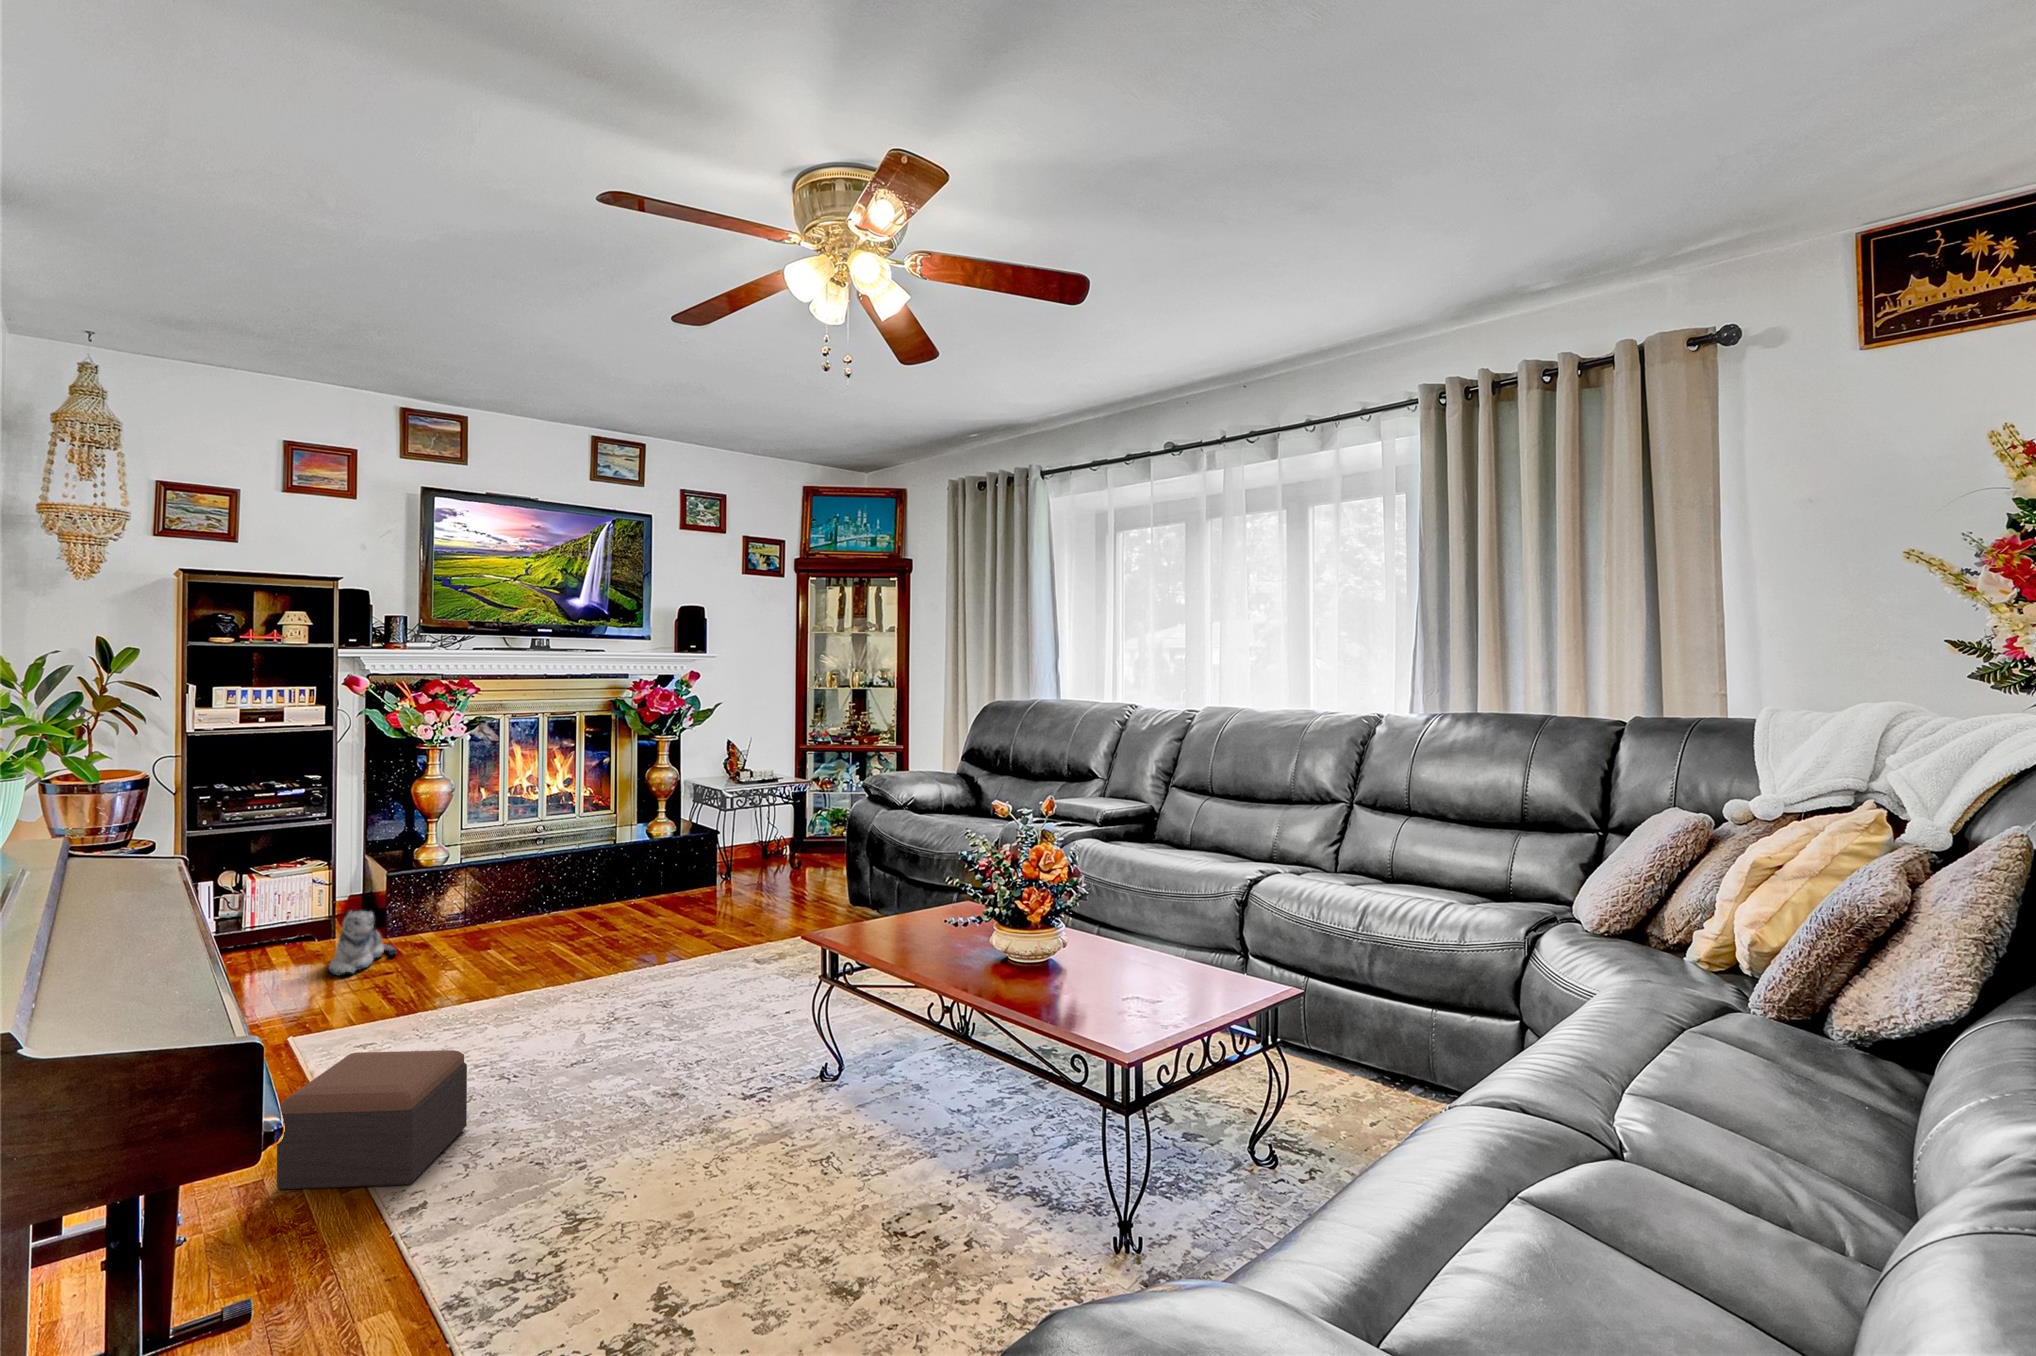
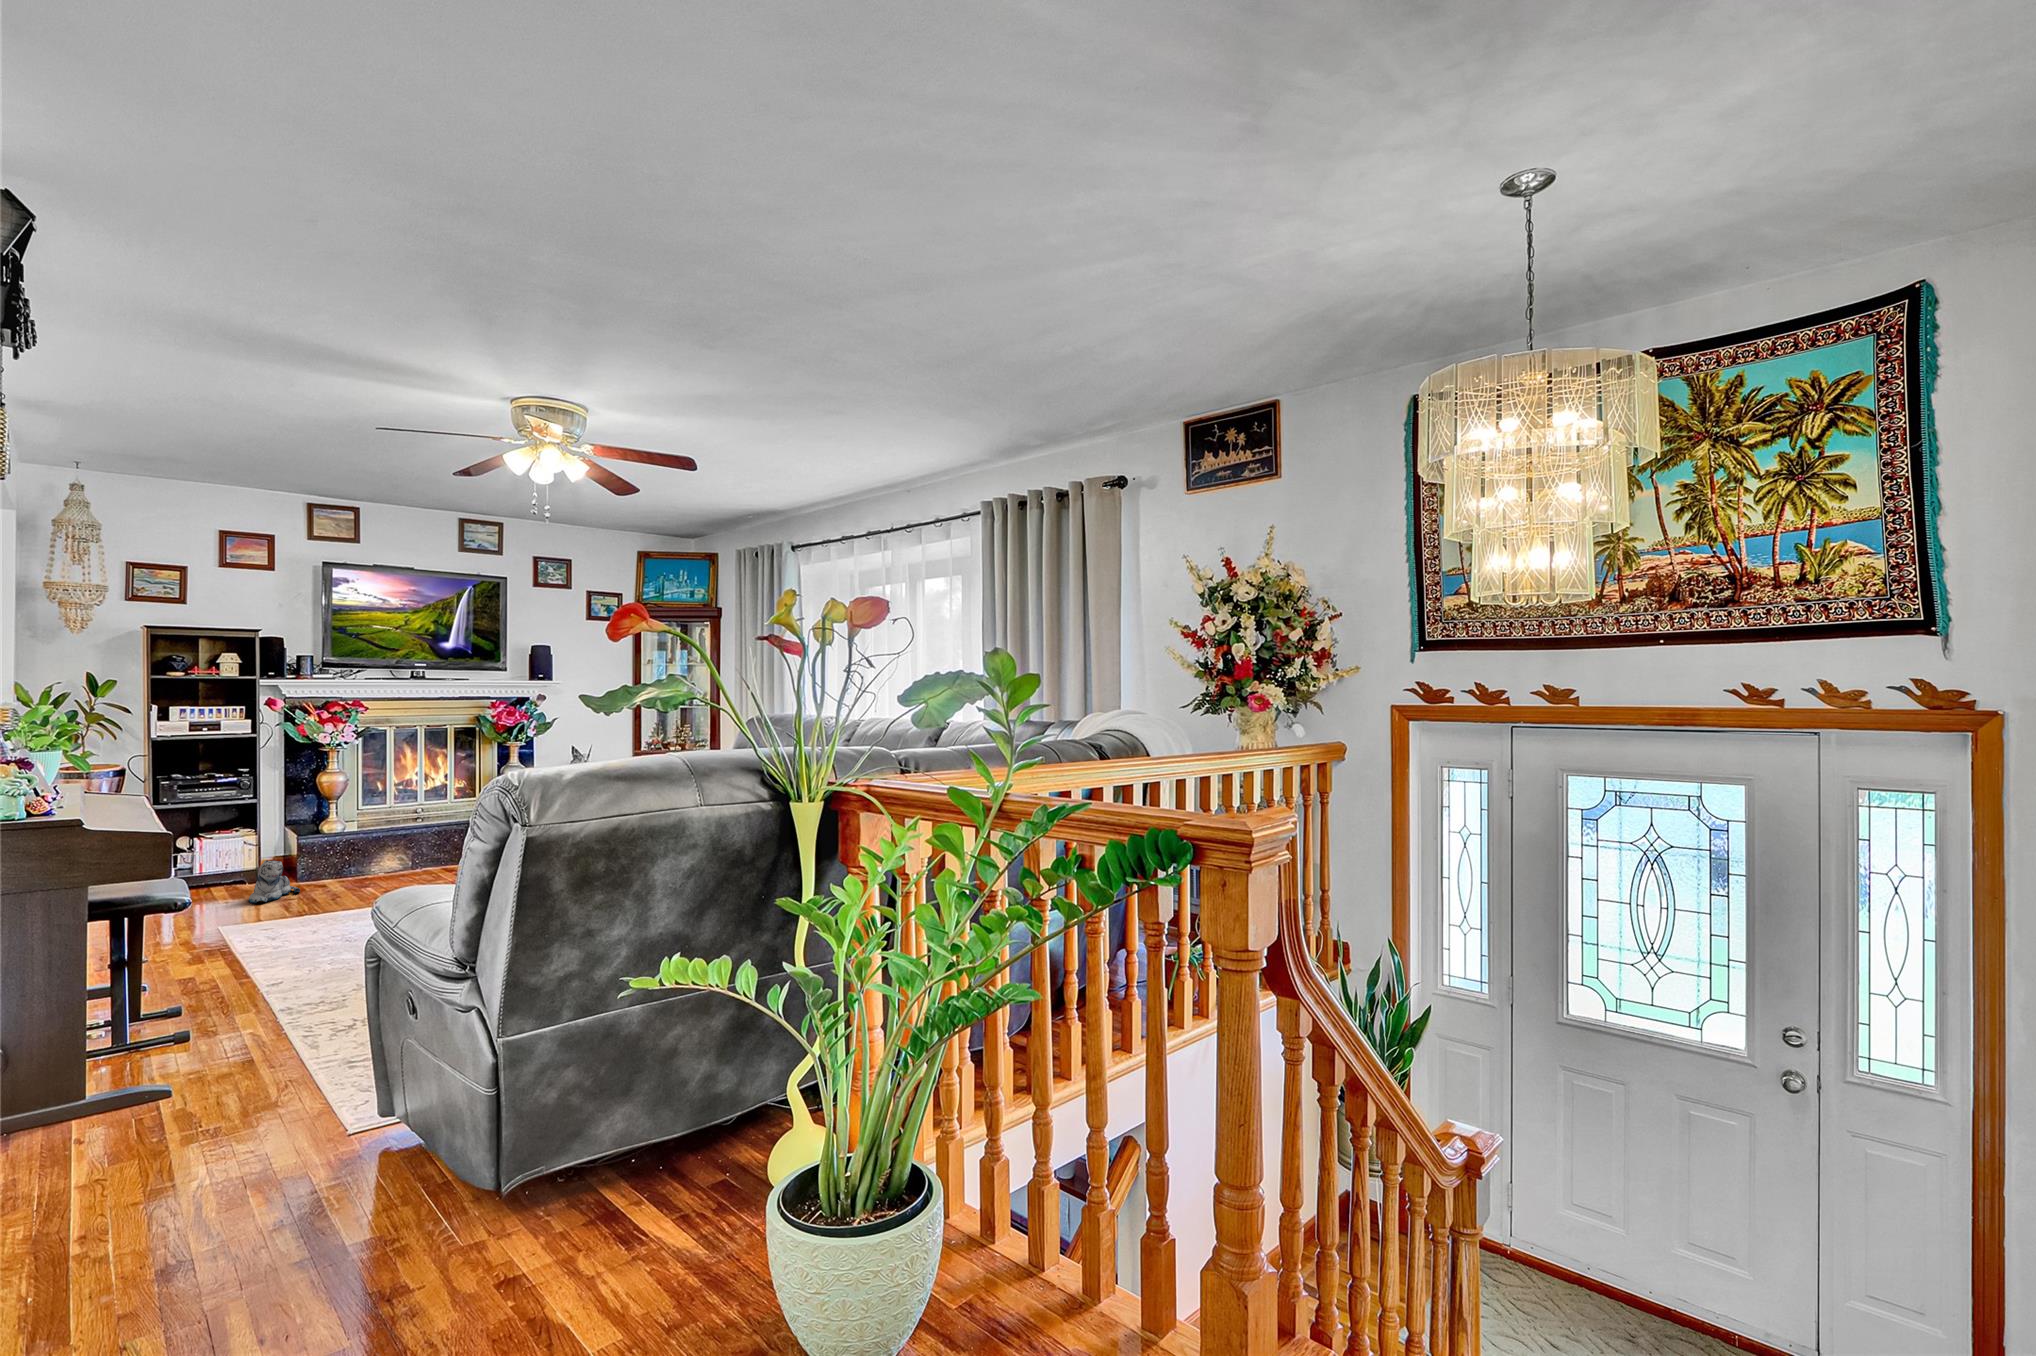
footstool: present [277,1050,467,1190] -> none [198,918,319,989]

